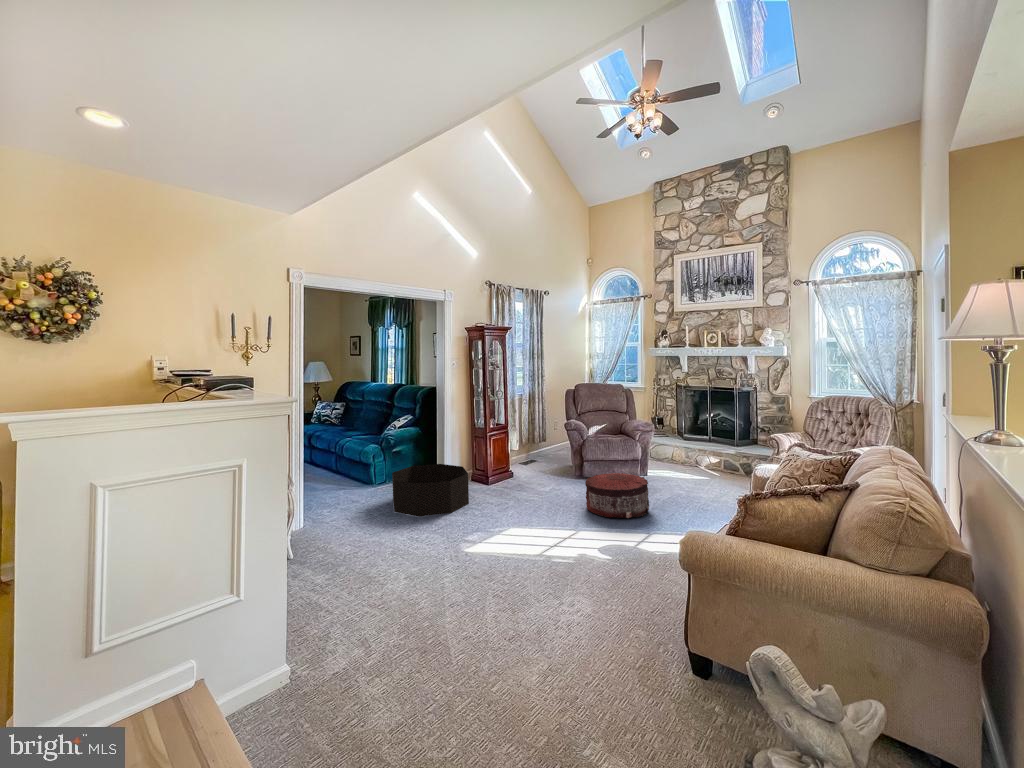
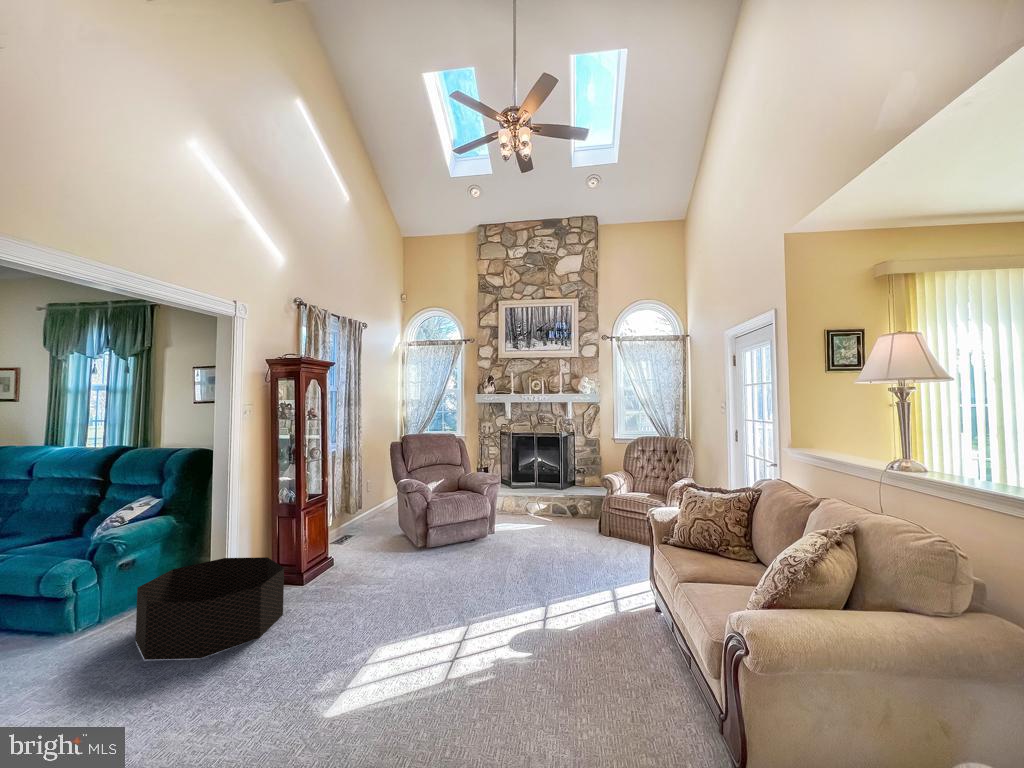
pouf: present [585,473,649,518] -> none [451,536,528,597]

